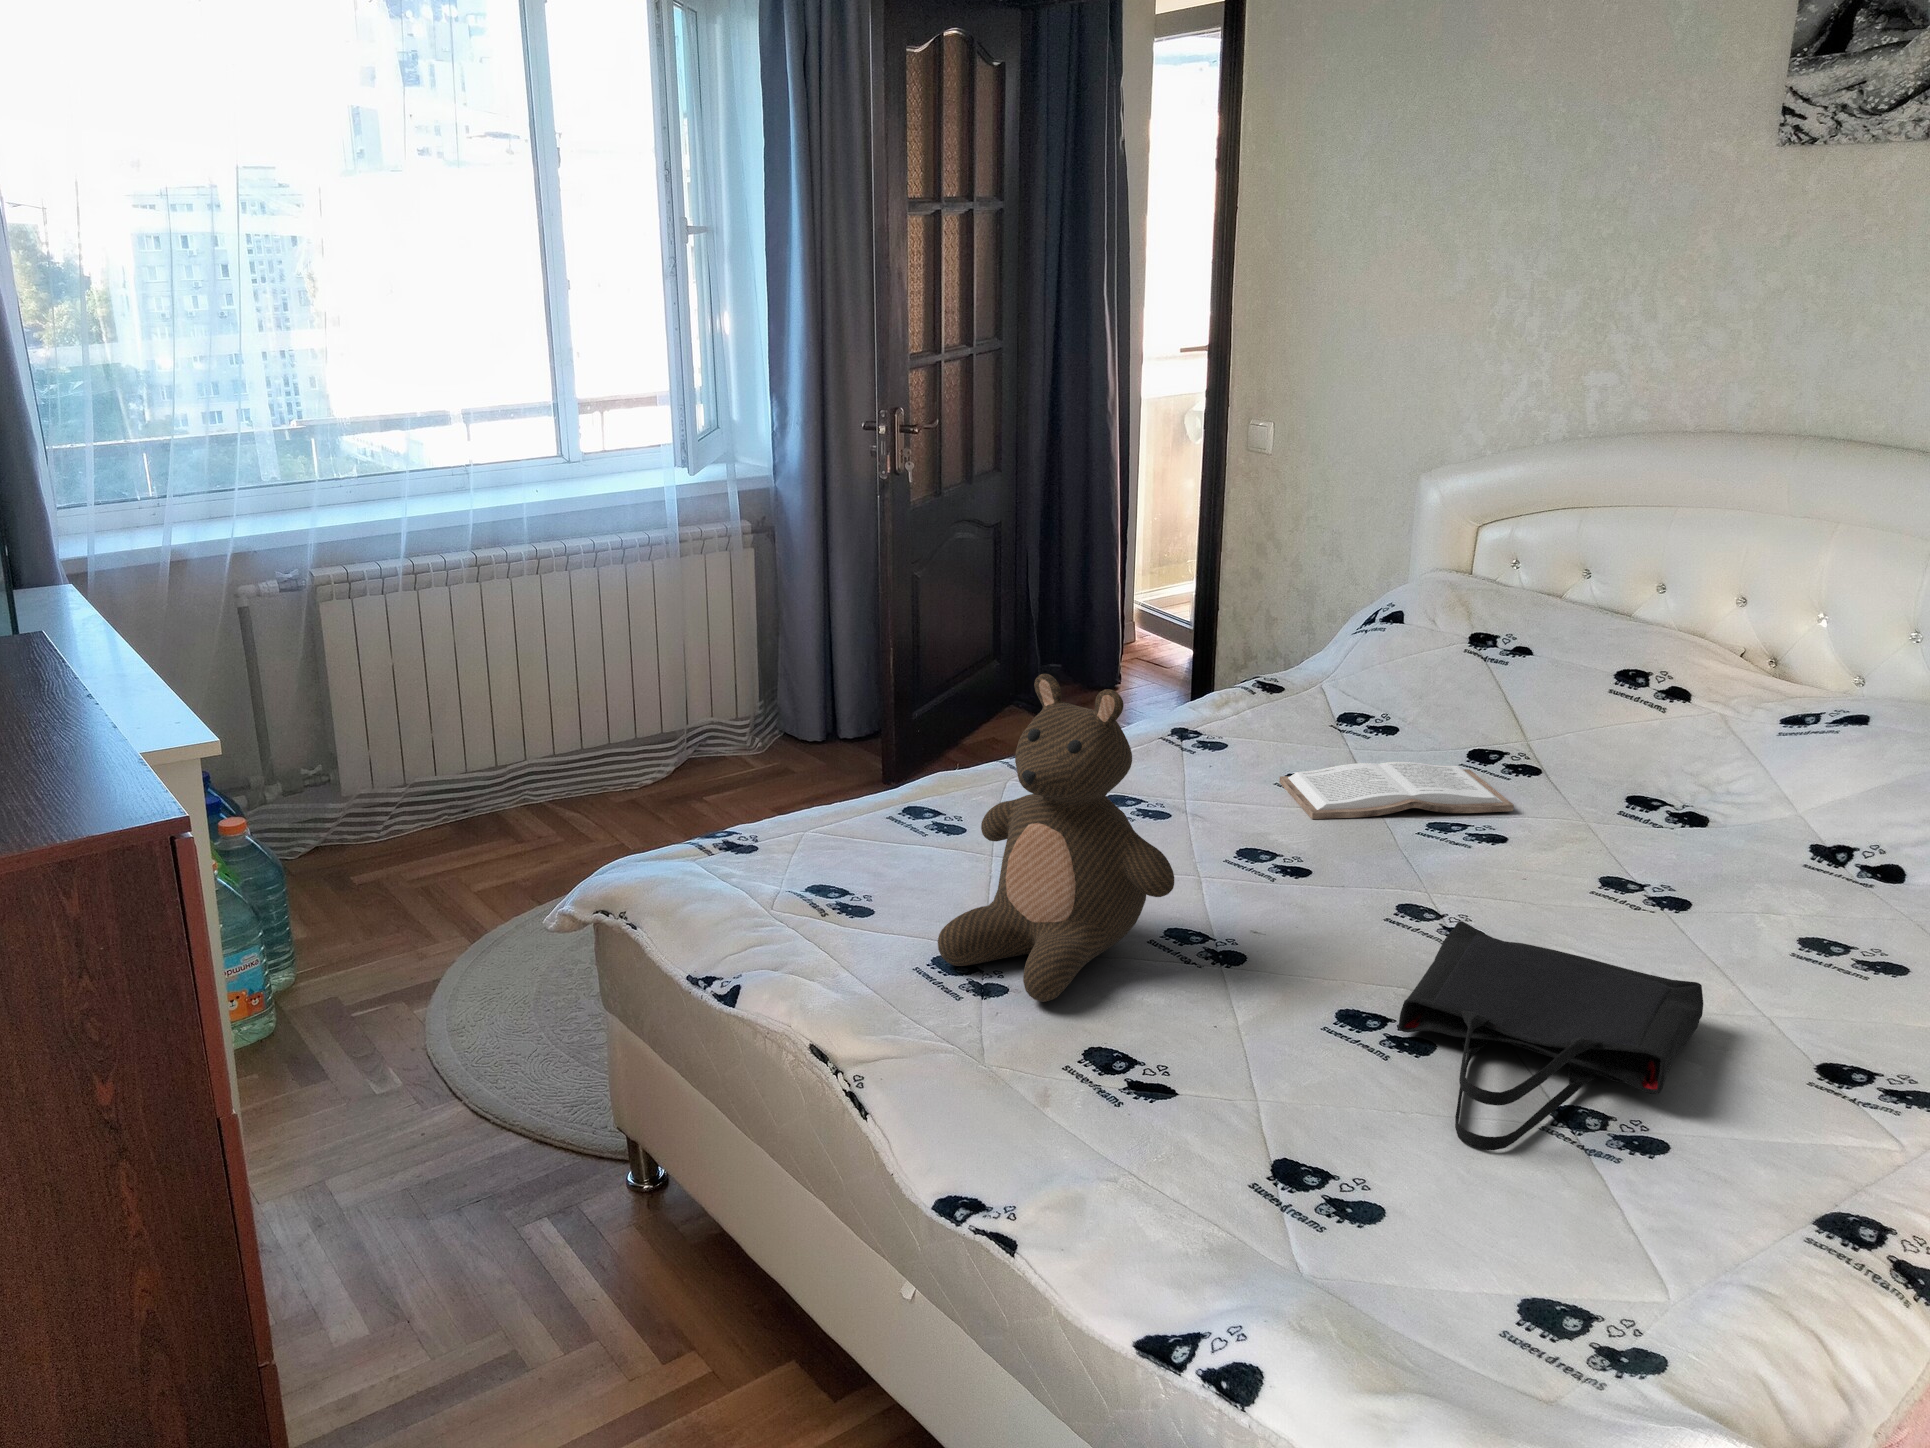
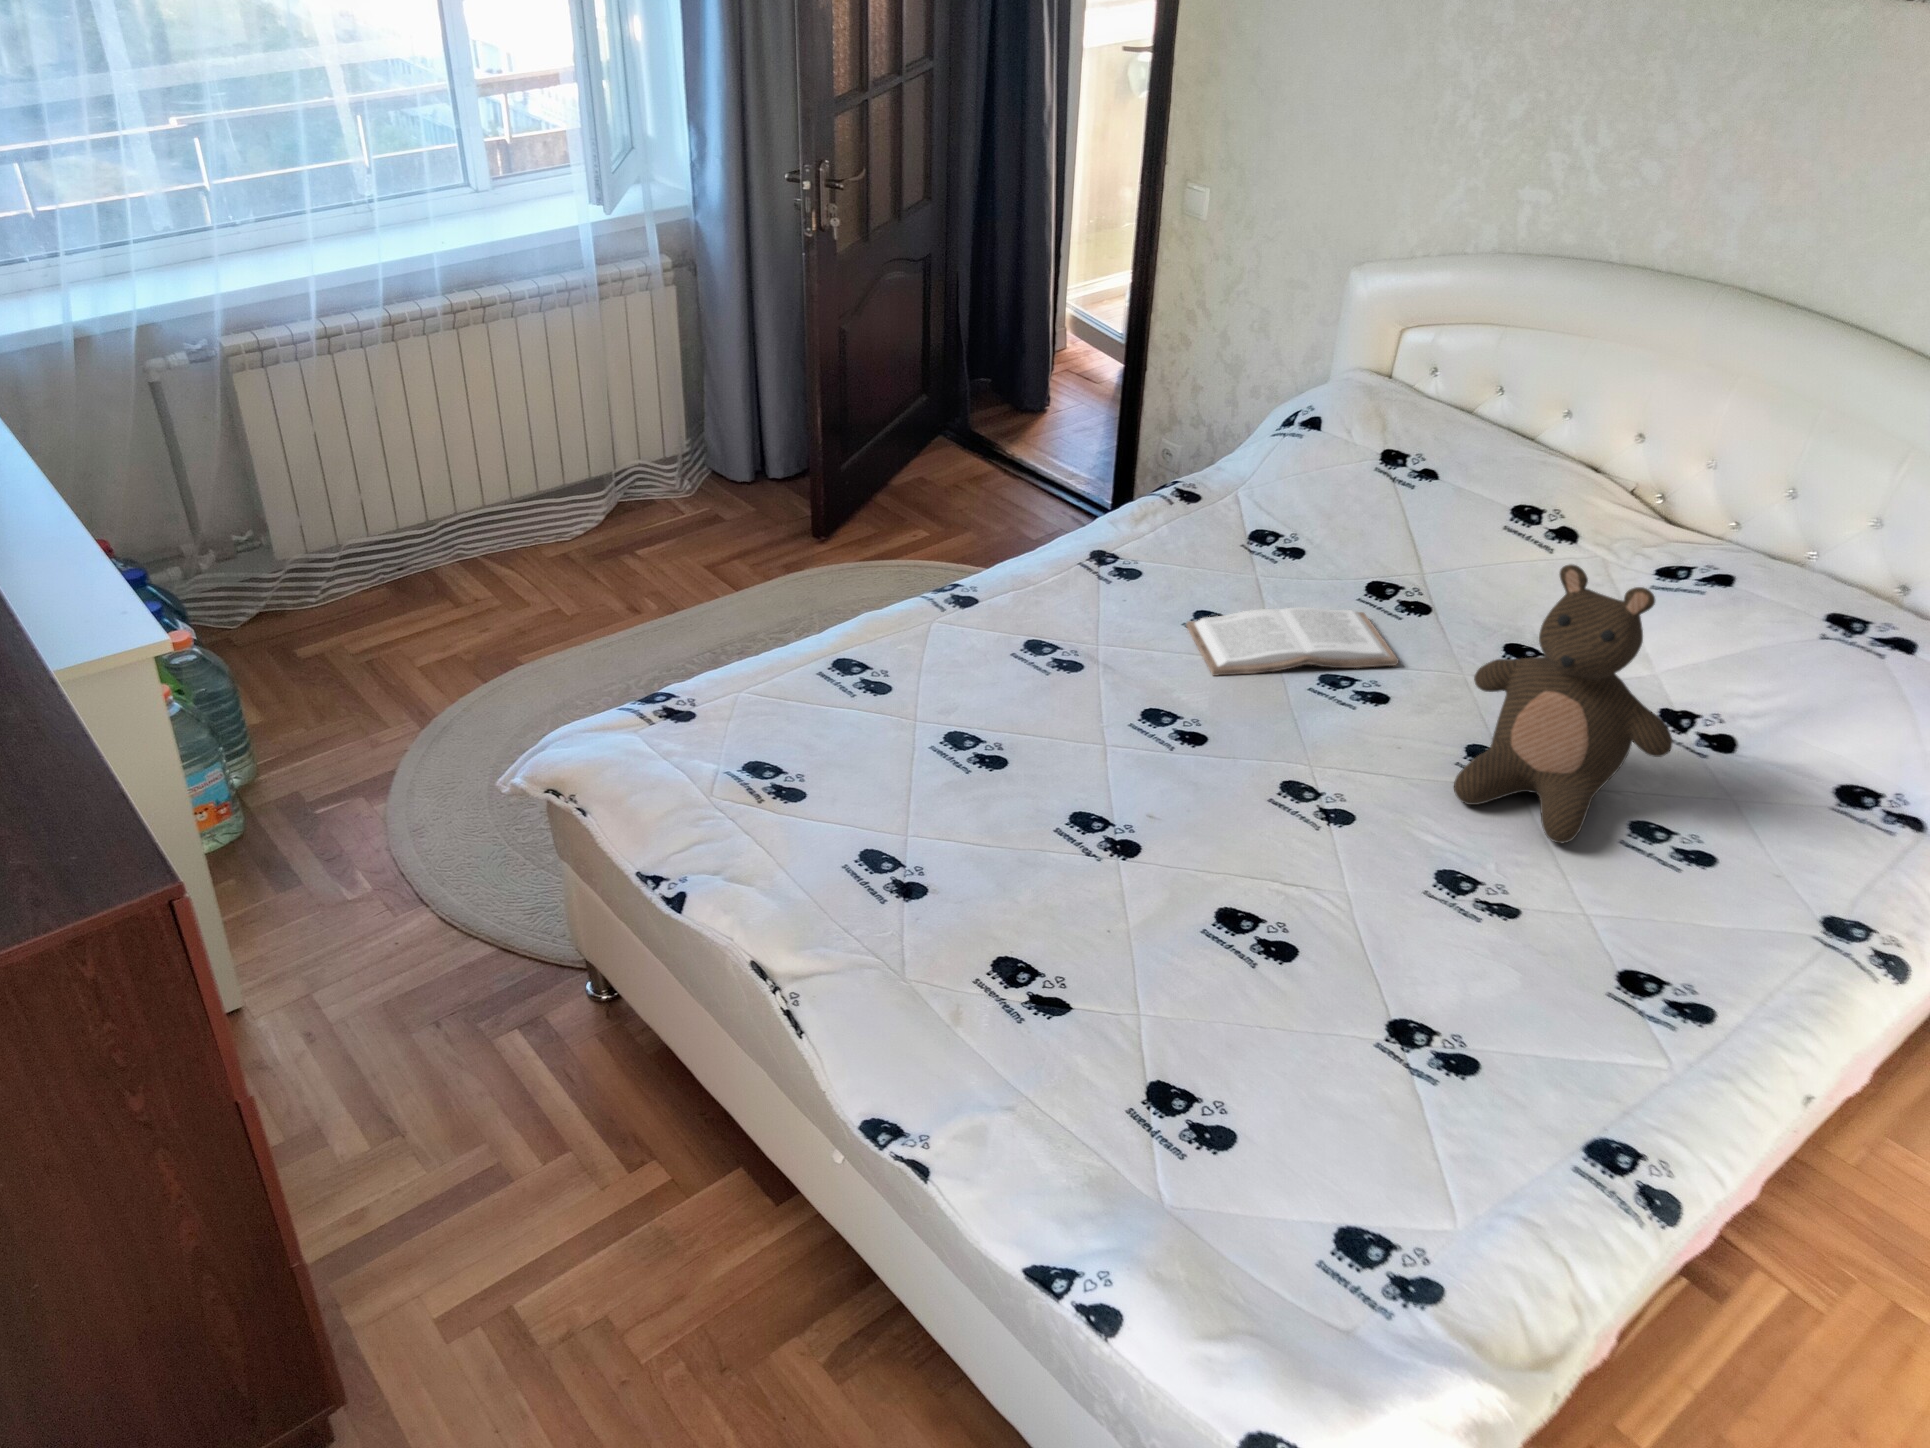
stuffed bear: present [938,674,1174,1002] -> present [1454,564,1673,843]
tote bag: present [1399,921,1703,1150] -> none [1267,826,1533,1075]

